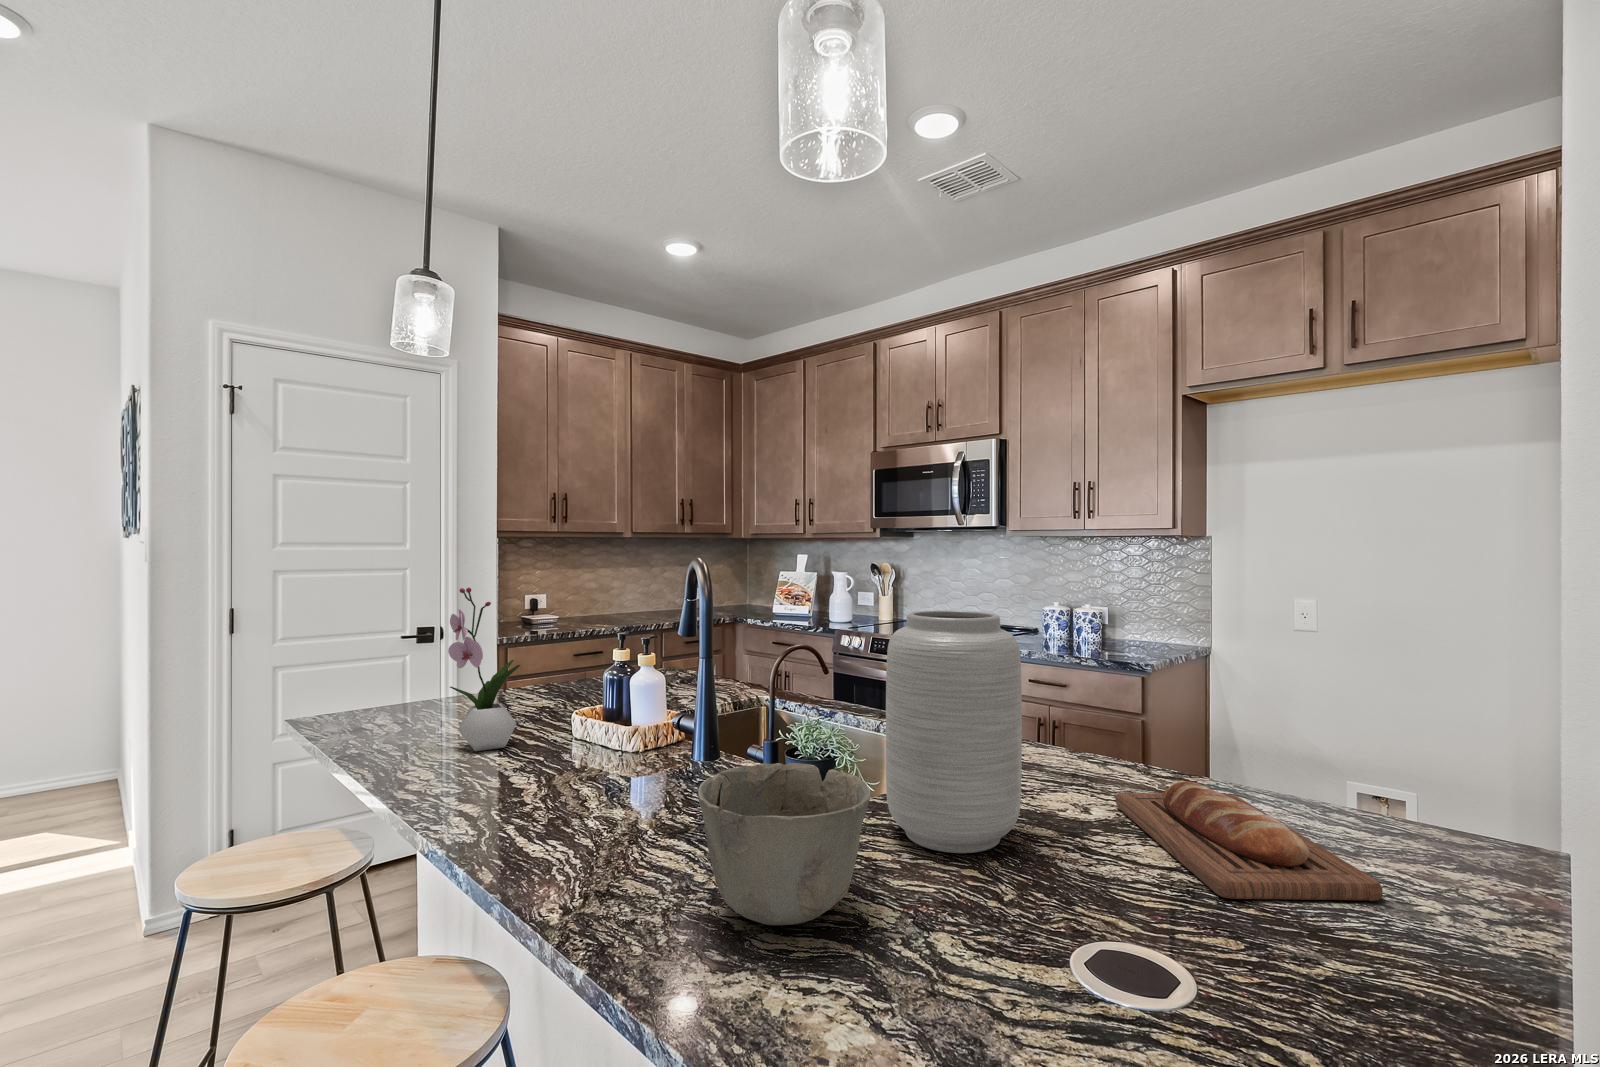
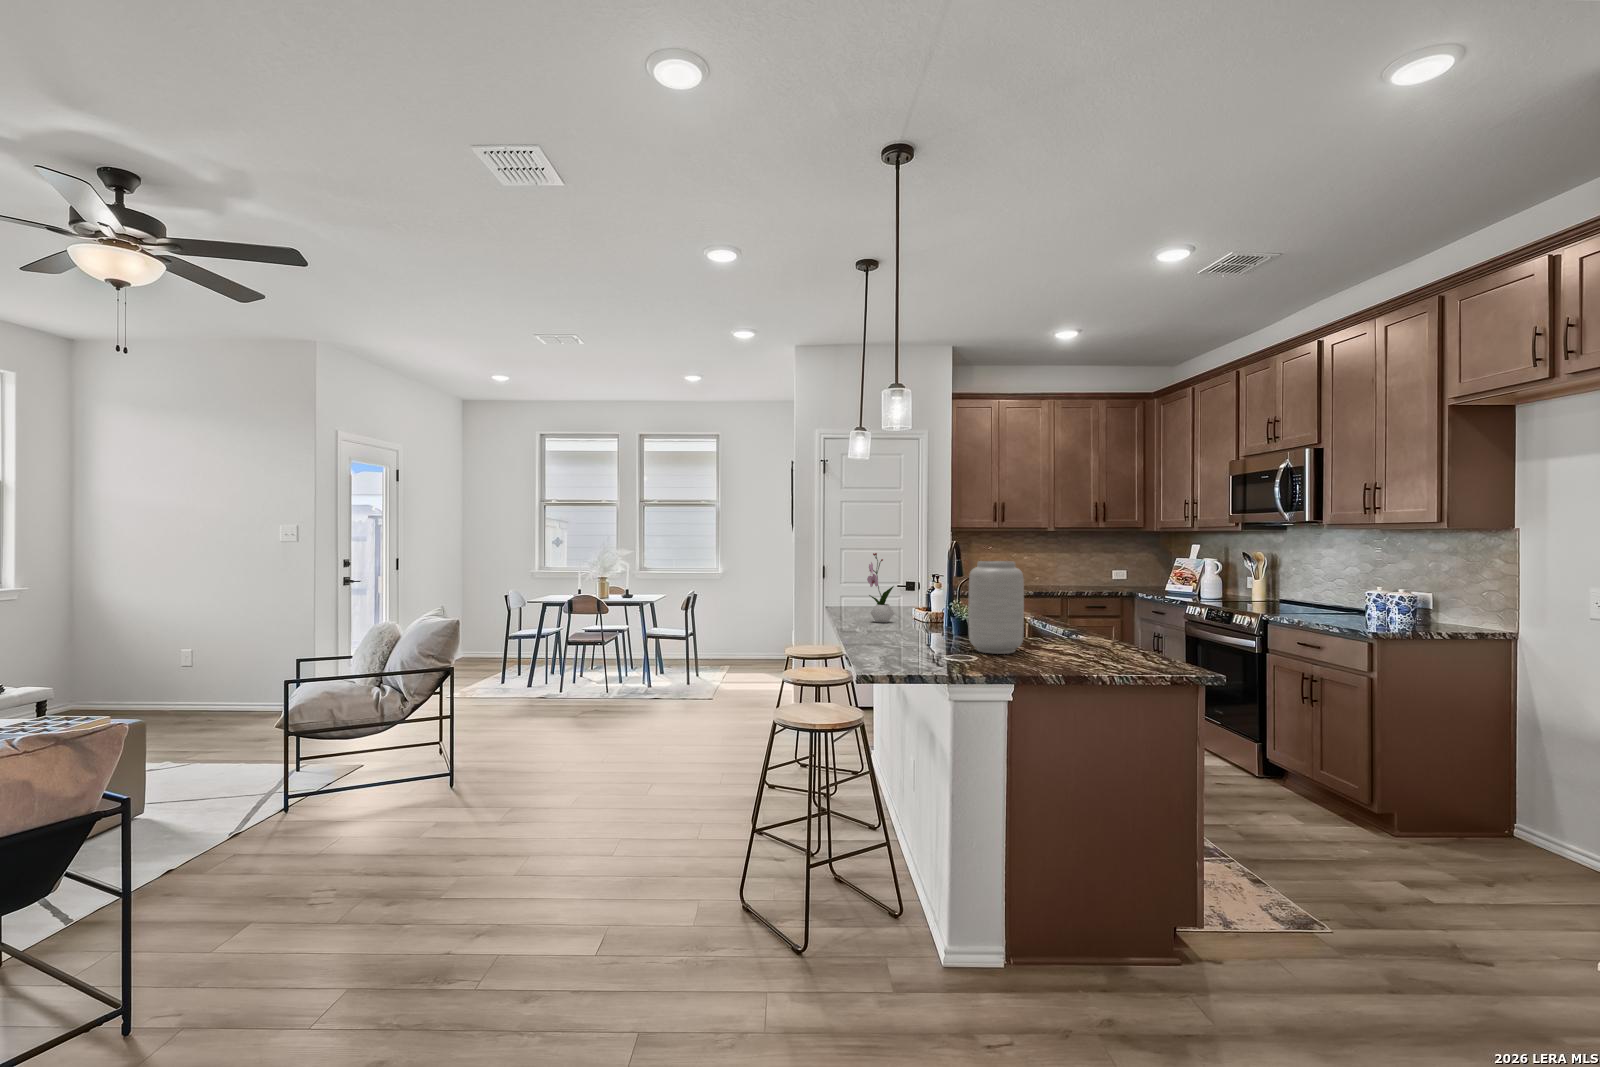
ceramic bowl: present [698,763,871,925] -> none [876,609,932,652]
bread loaf: present [1116,781,1383,901] -> none [1045,642,1144,674]

